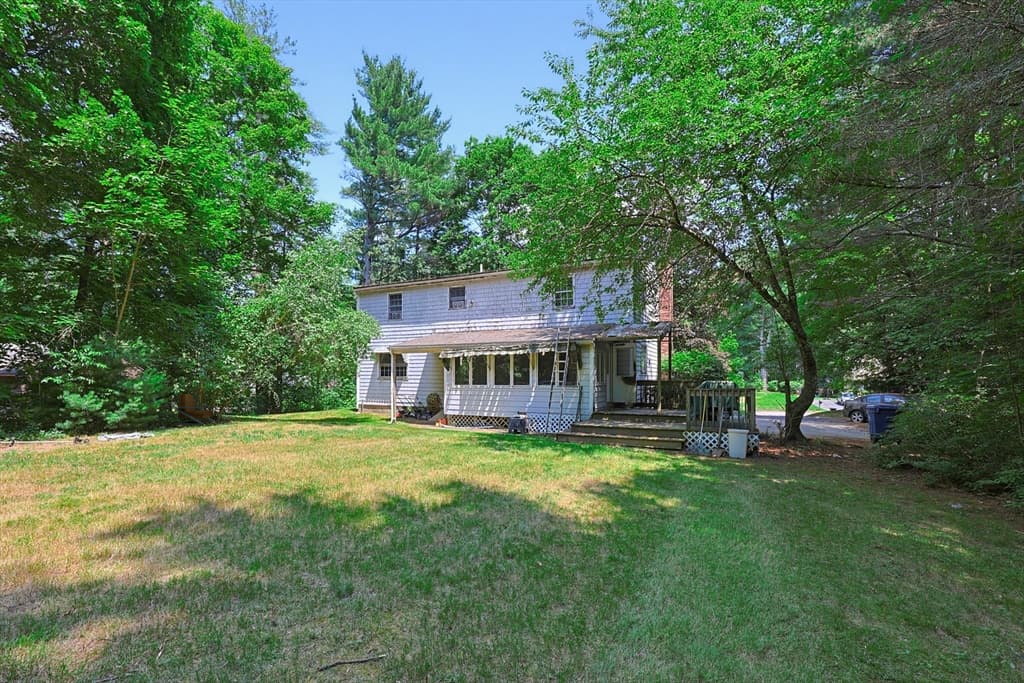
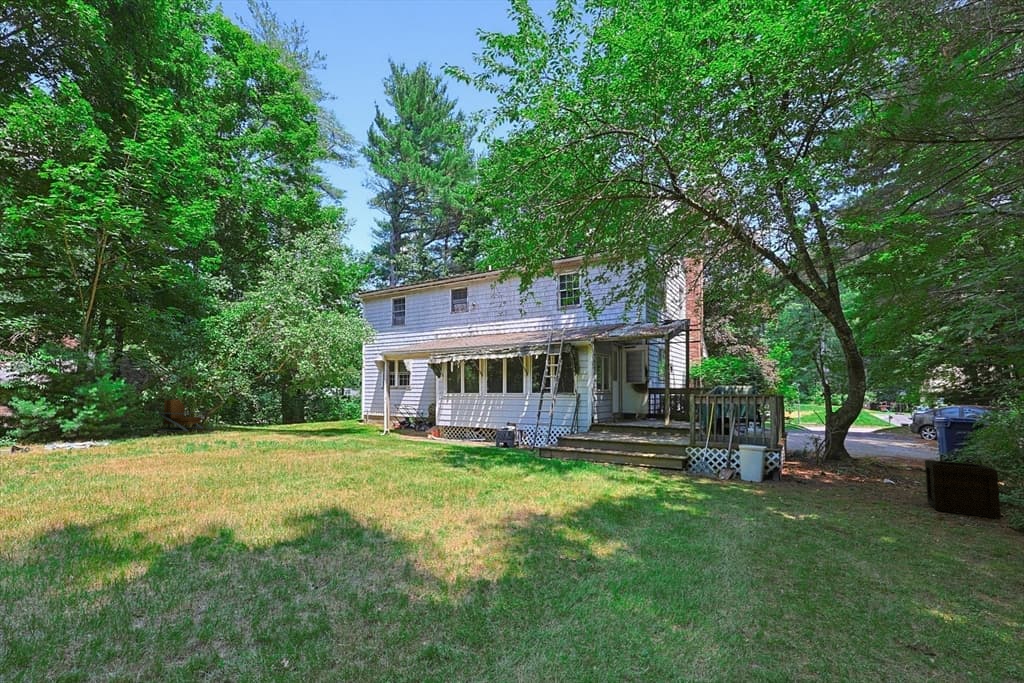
wooden crate: none [873,438,927,479] -> present [925,460,1001,519]

